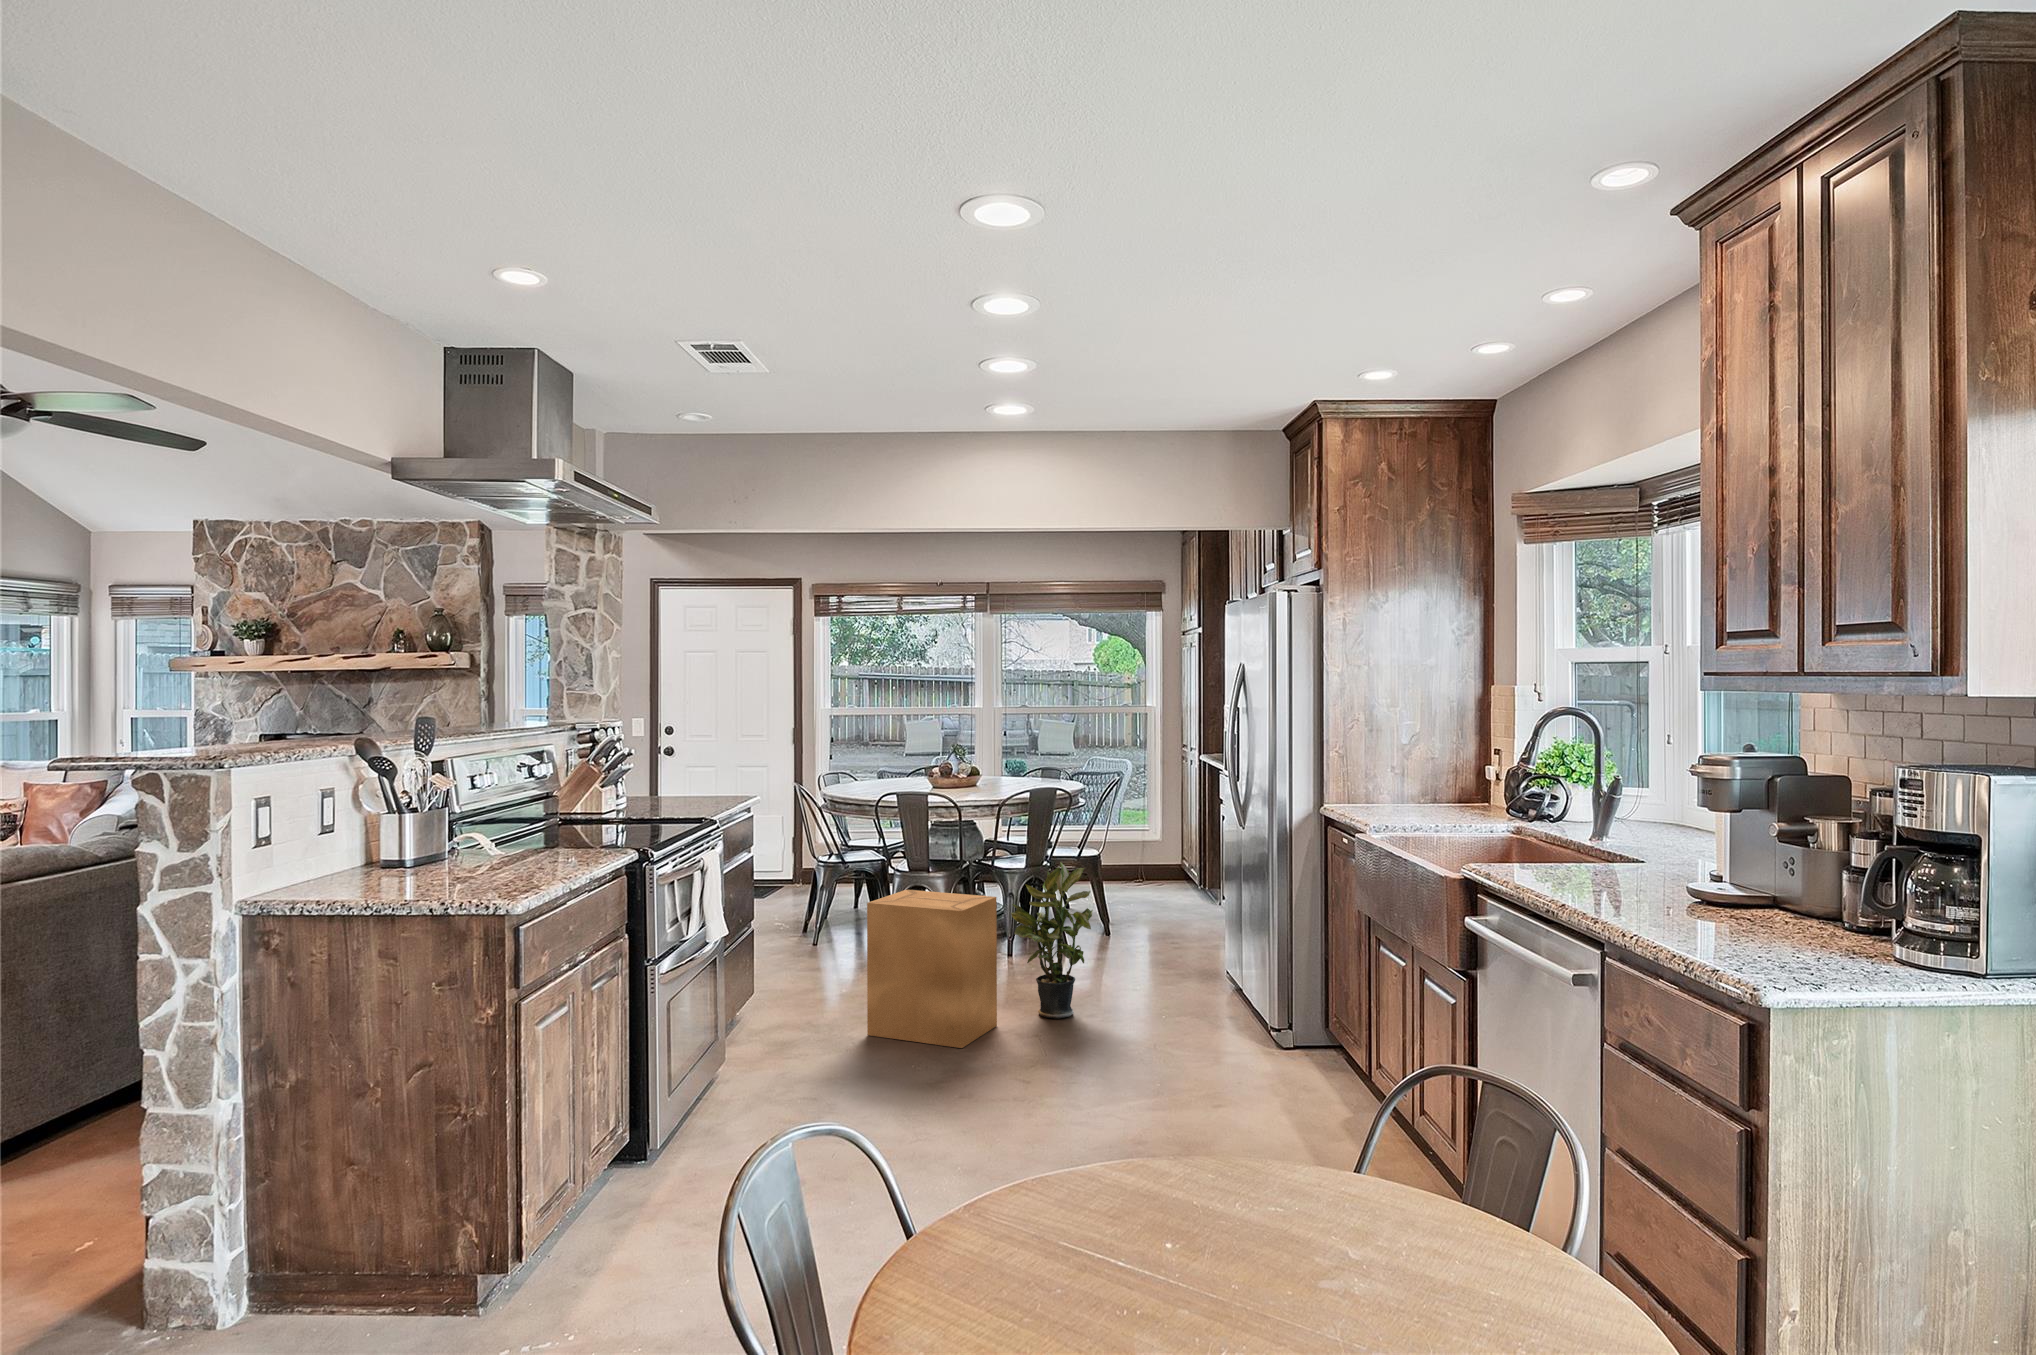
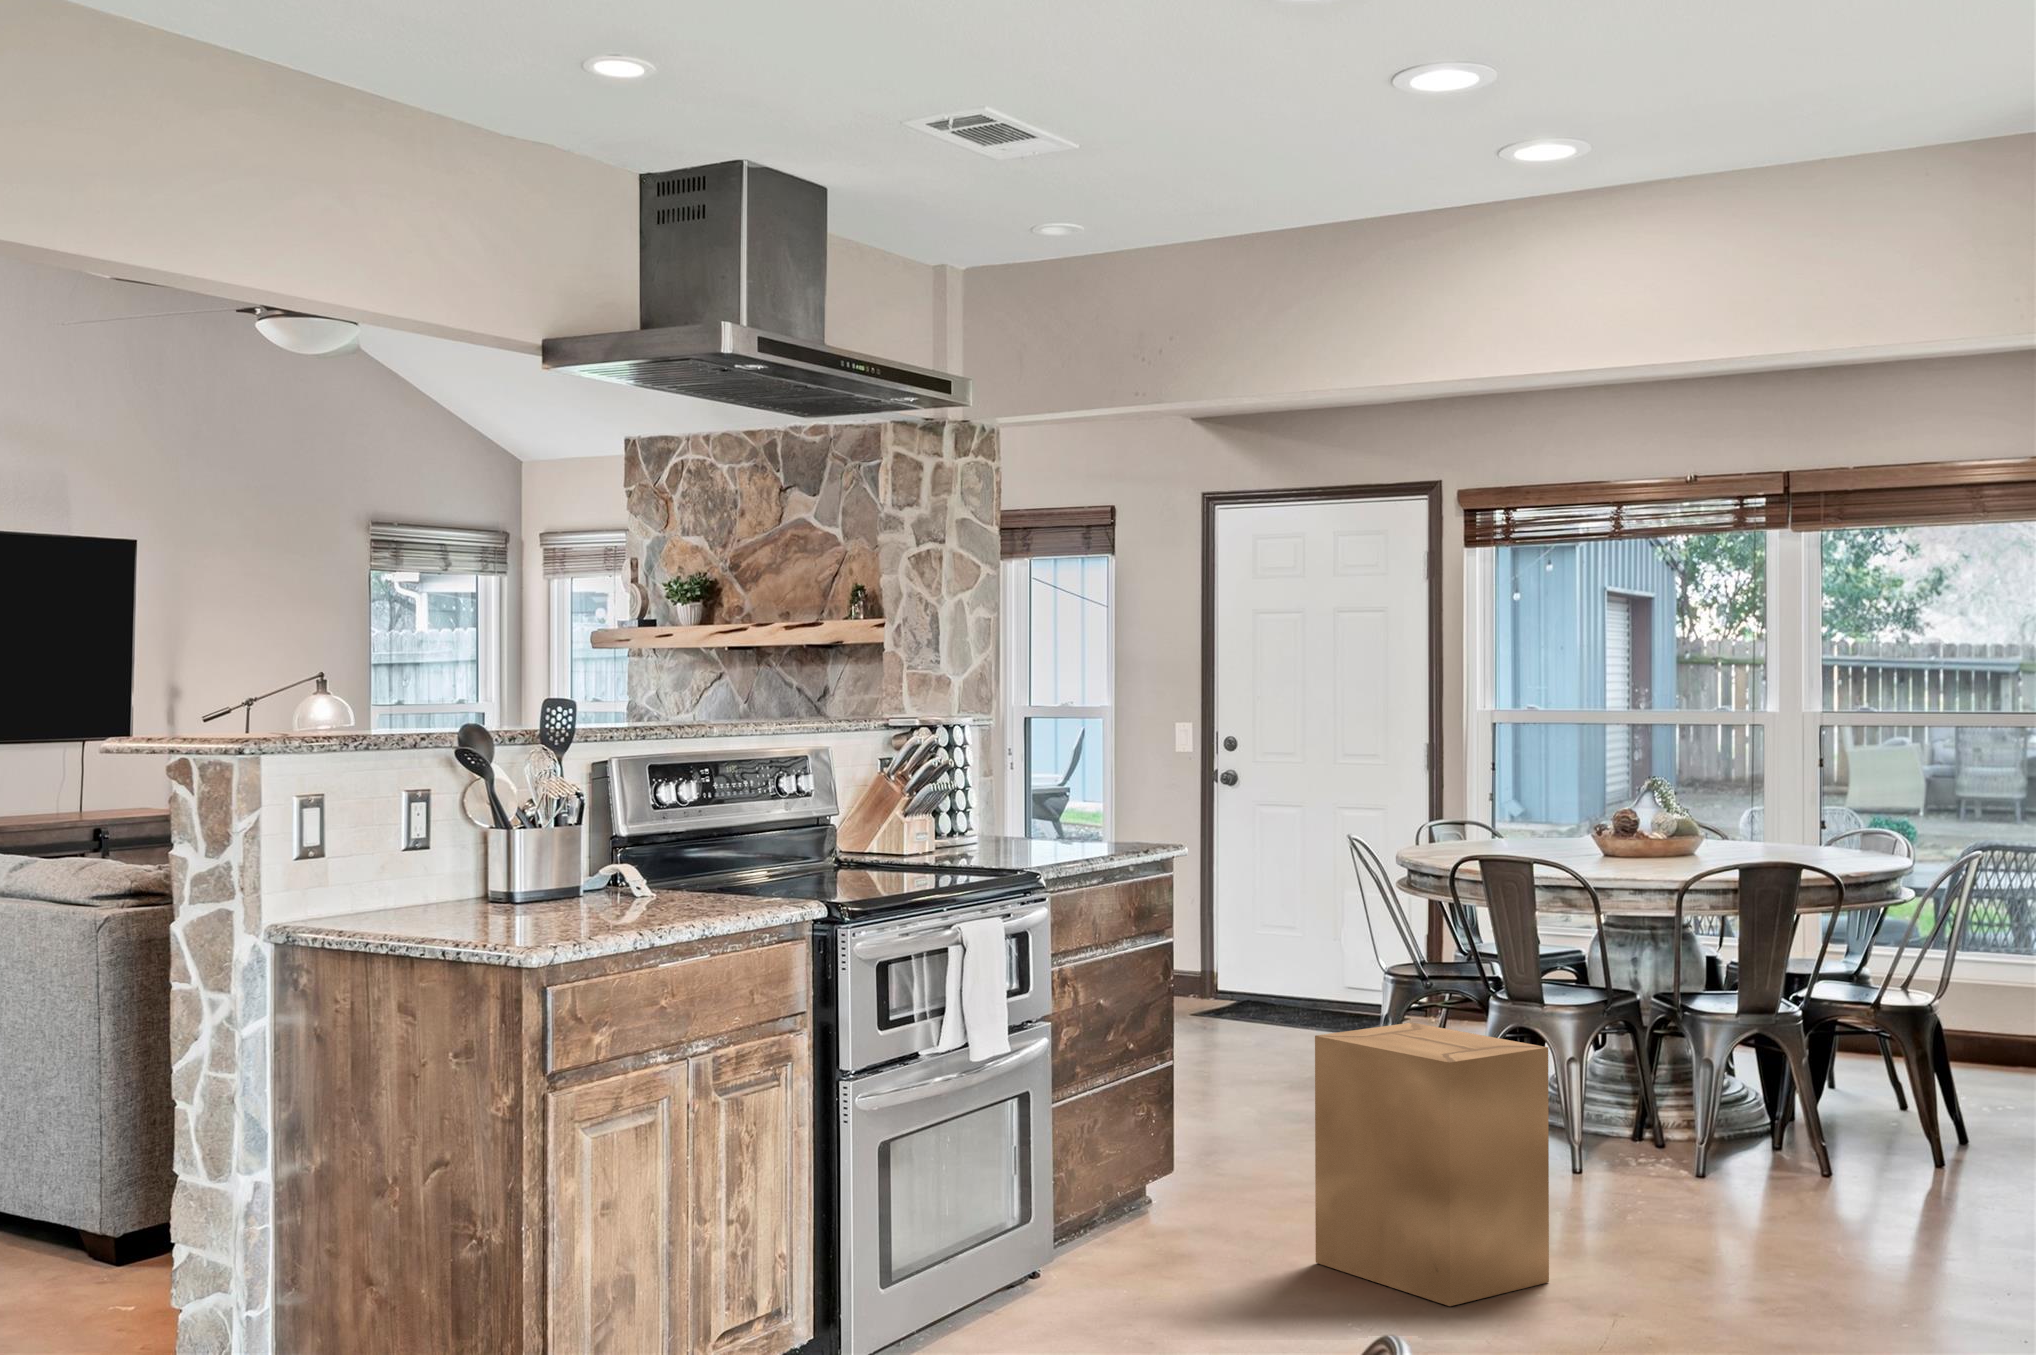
potted plant: present [1011,863,1093,1019] -> none [1592,996,1757,1288]

